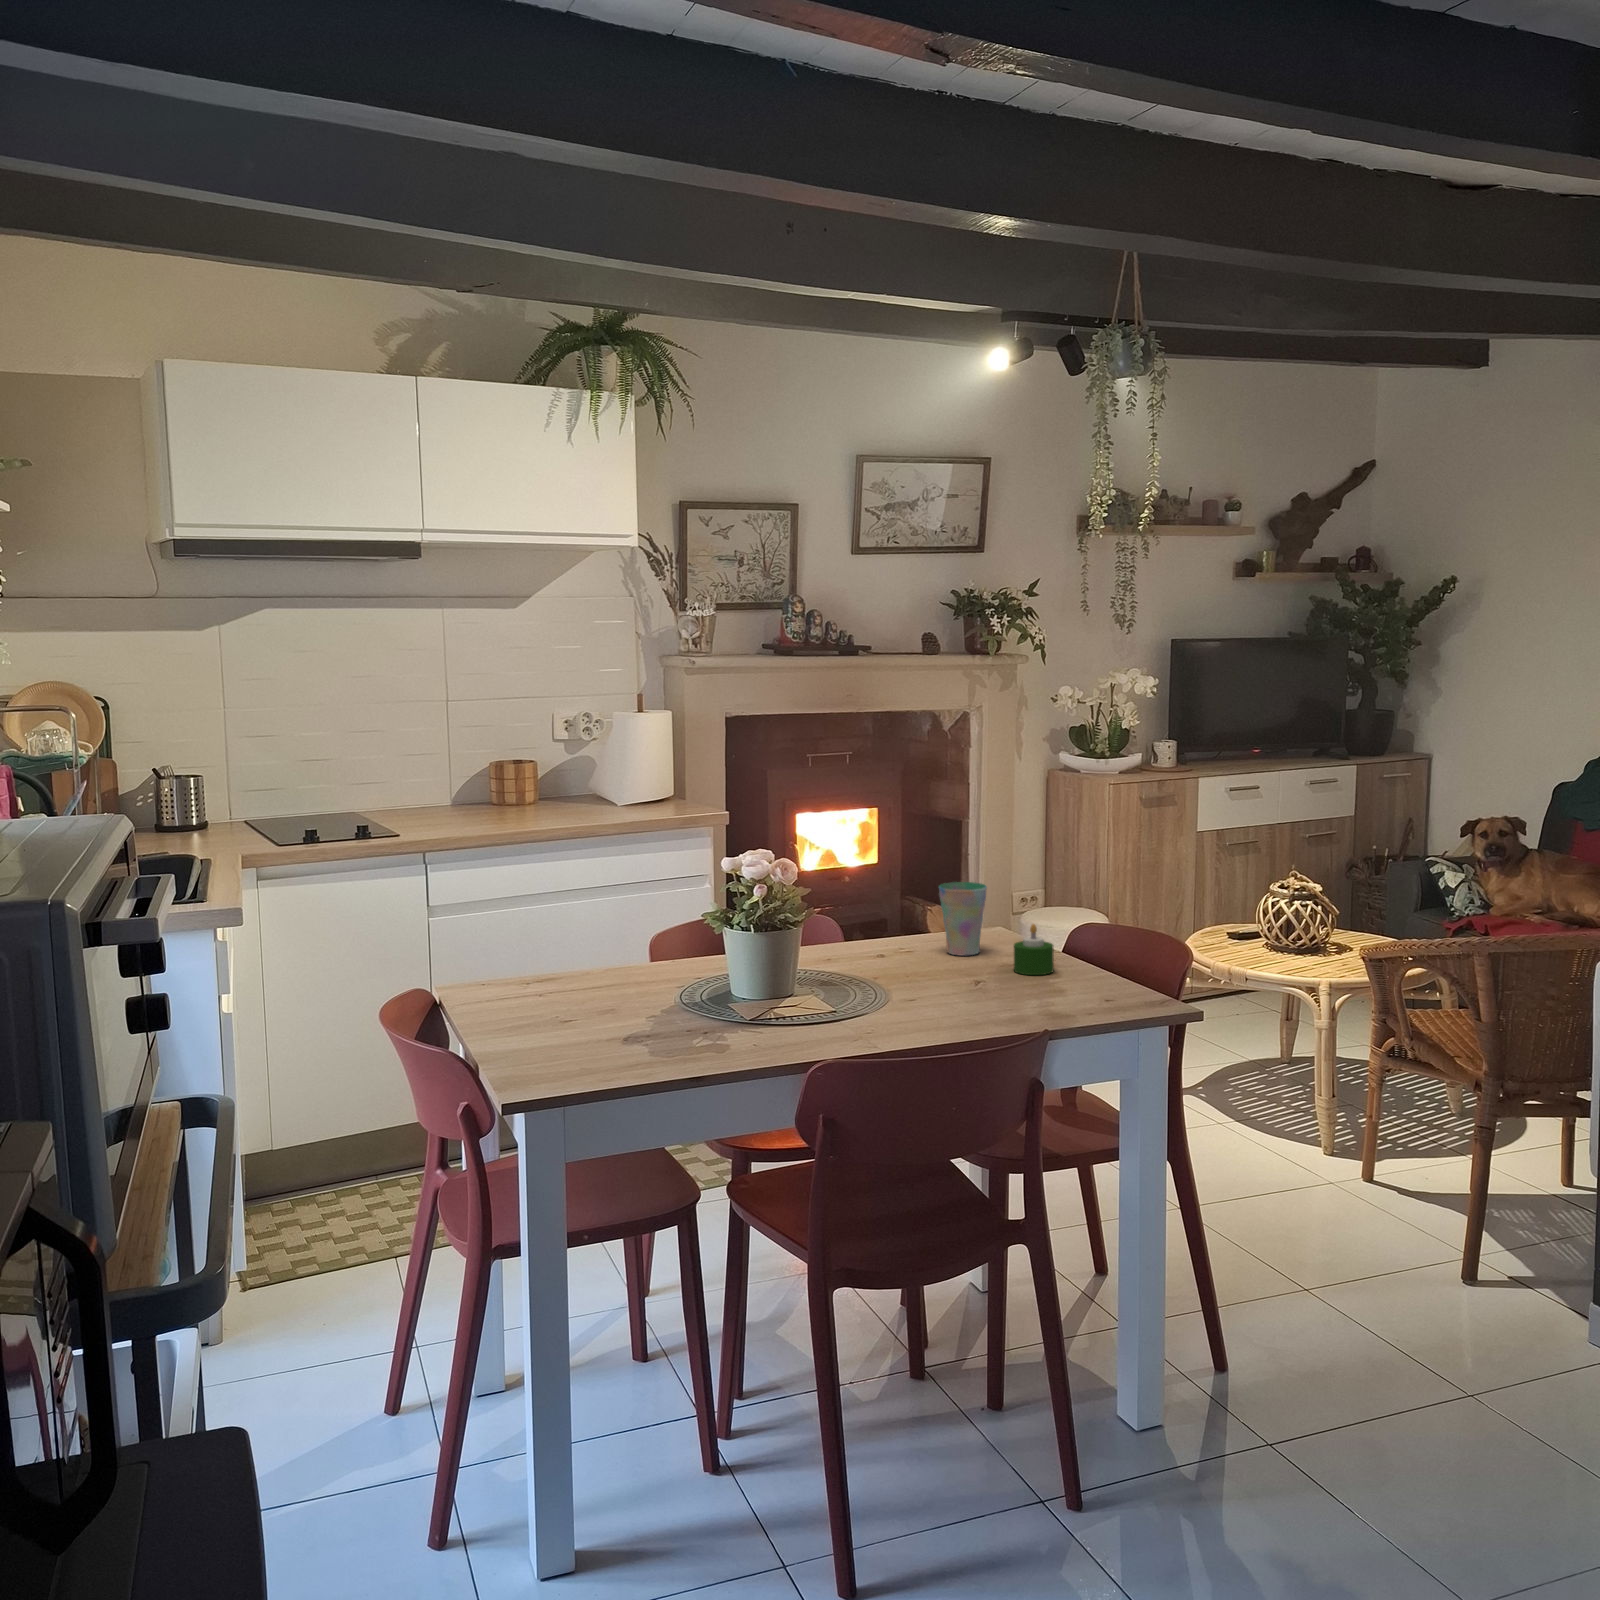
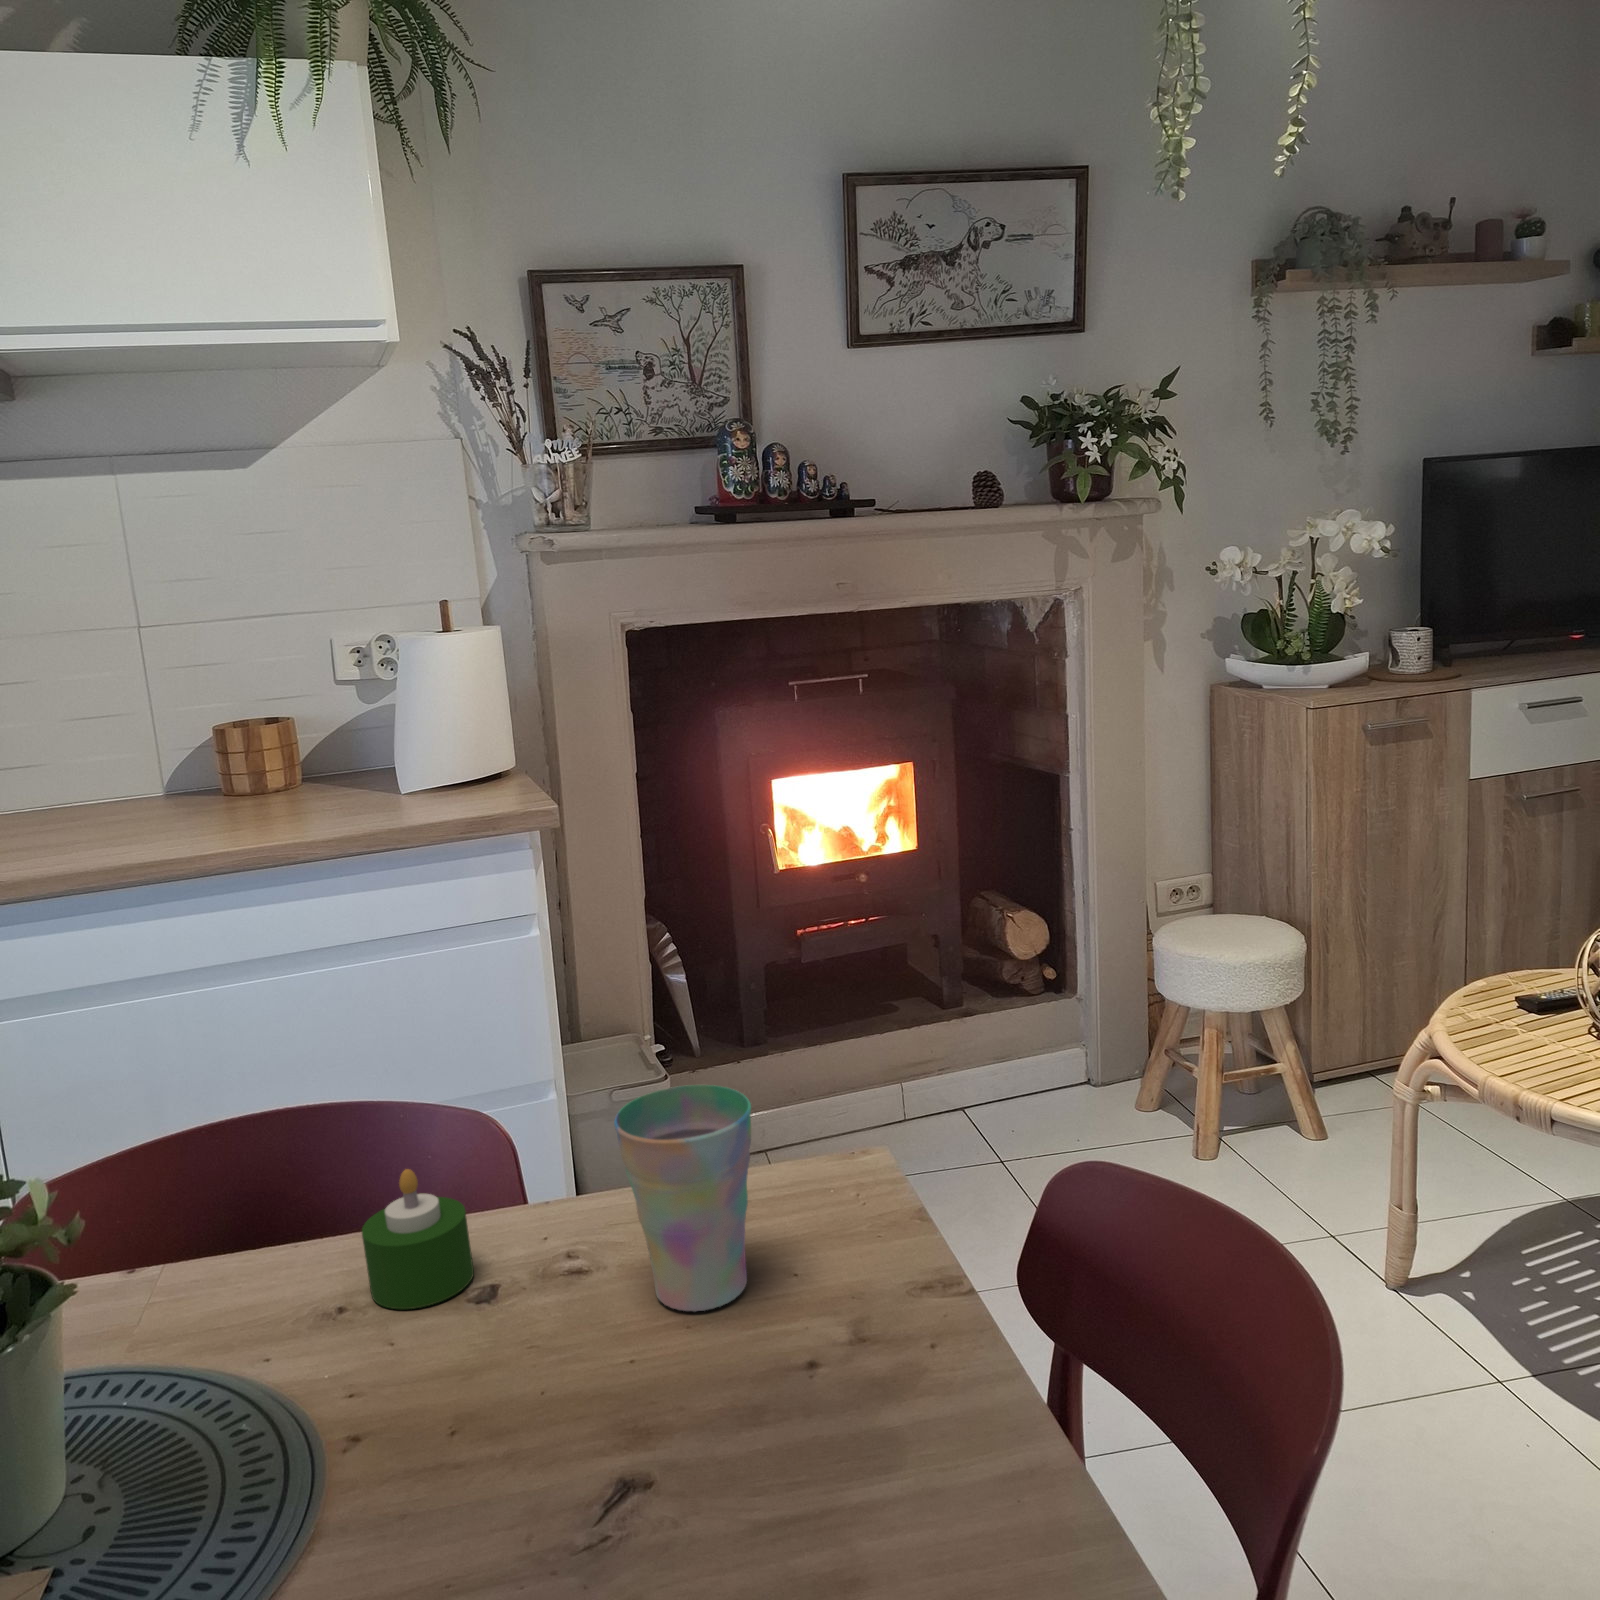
candle: present [1014,924,1054,975] -> present [362,1169,474,1309]

